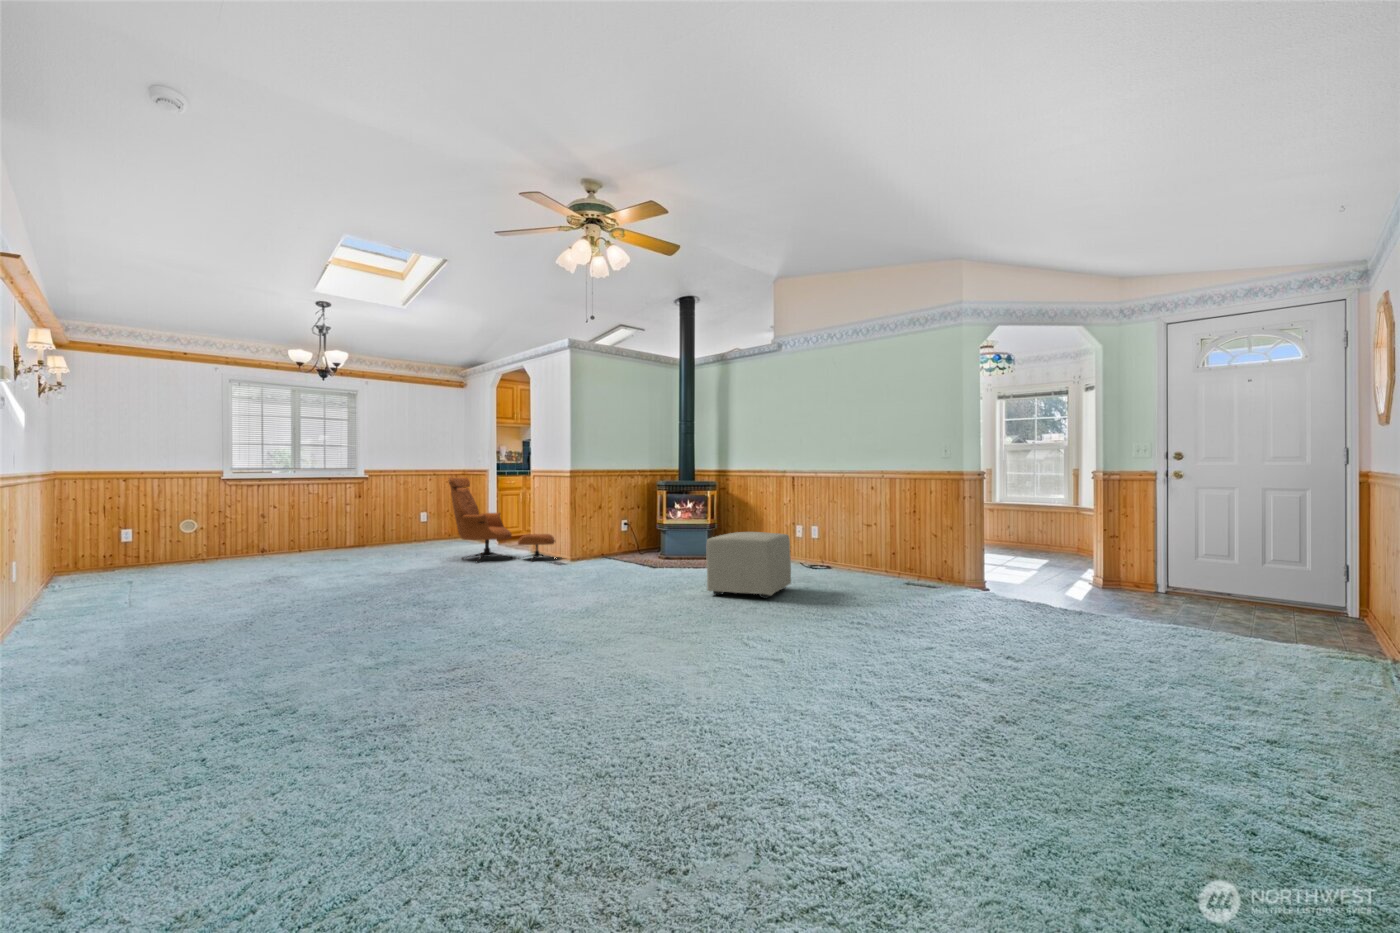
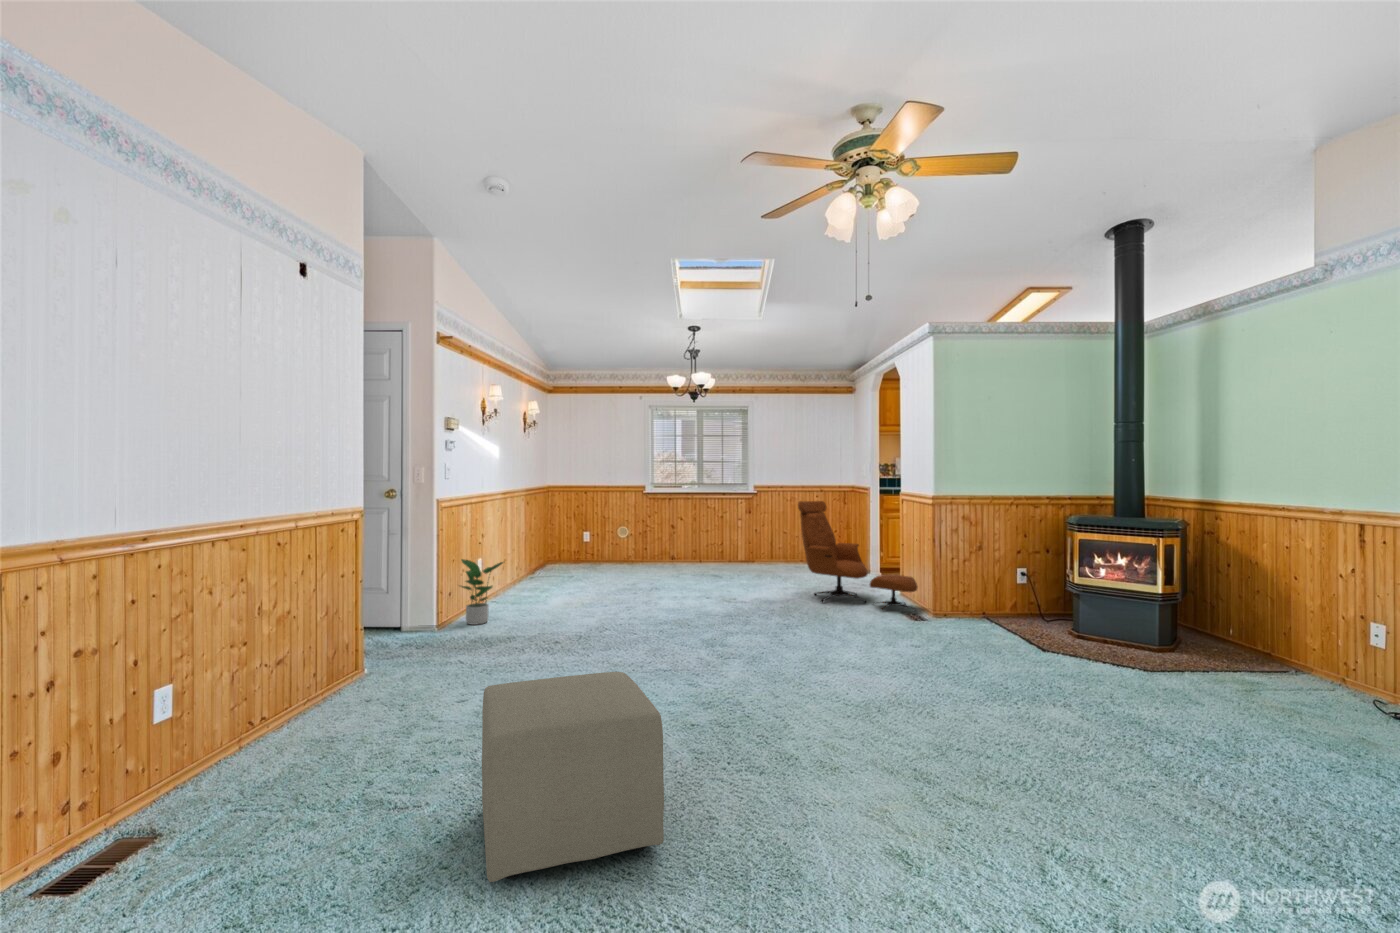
ottoman: present [706,532,791,598] -> present [482,672,664,882]
potted plant: none [41,543,122,624] -> present [461,559,503,625]

